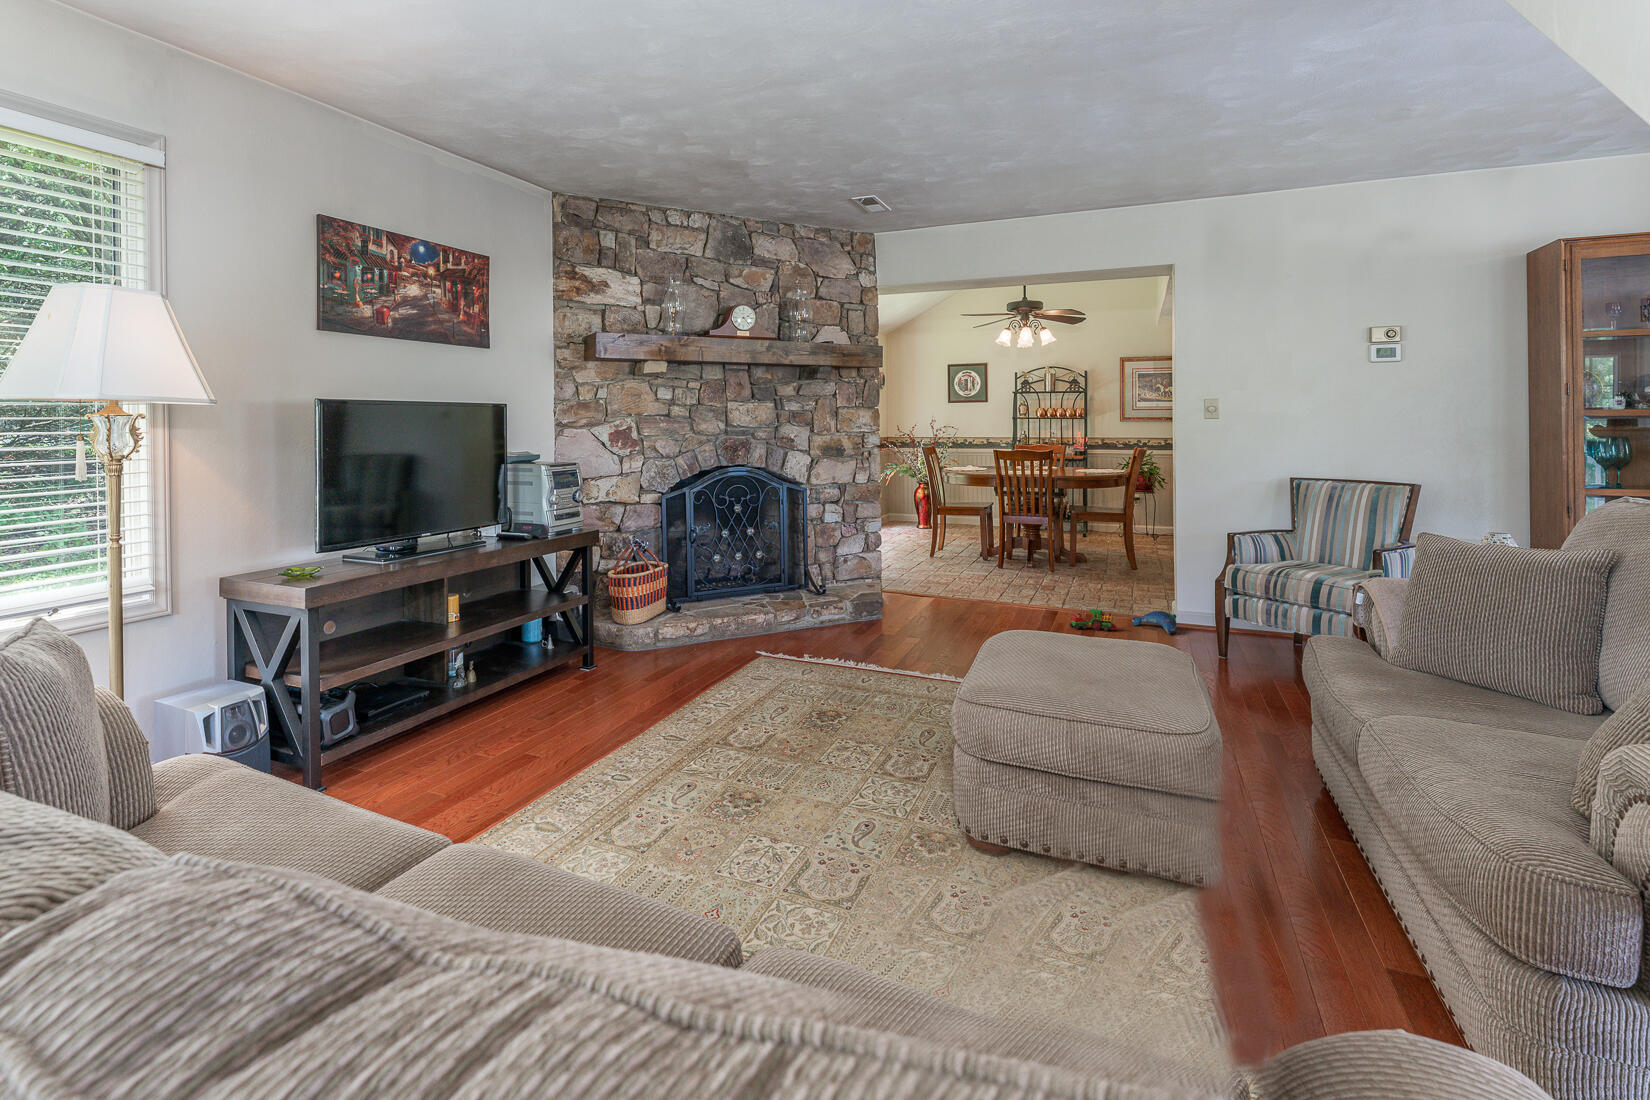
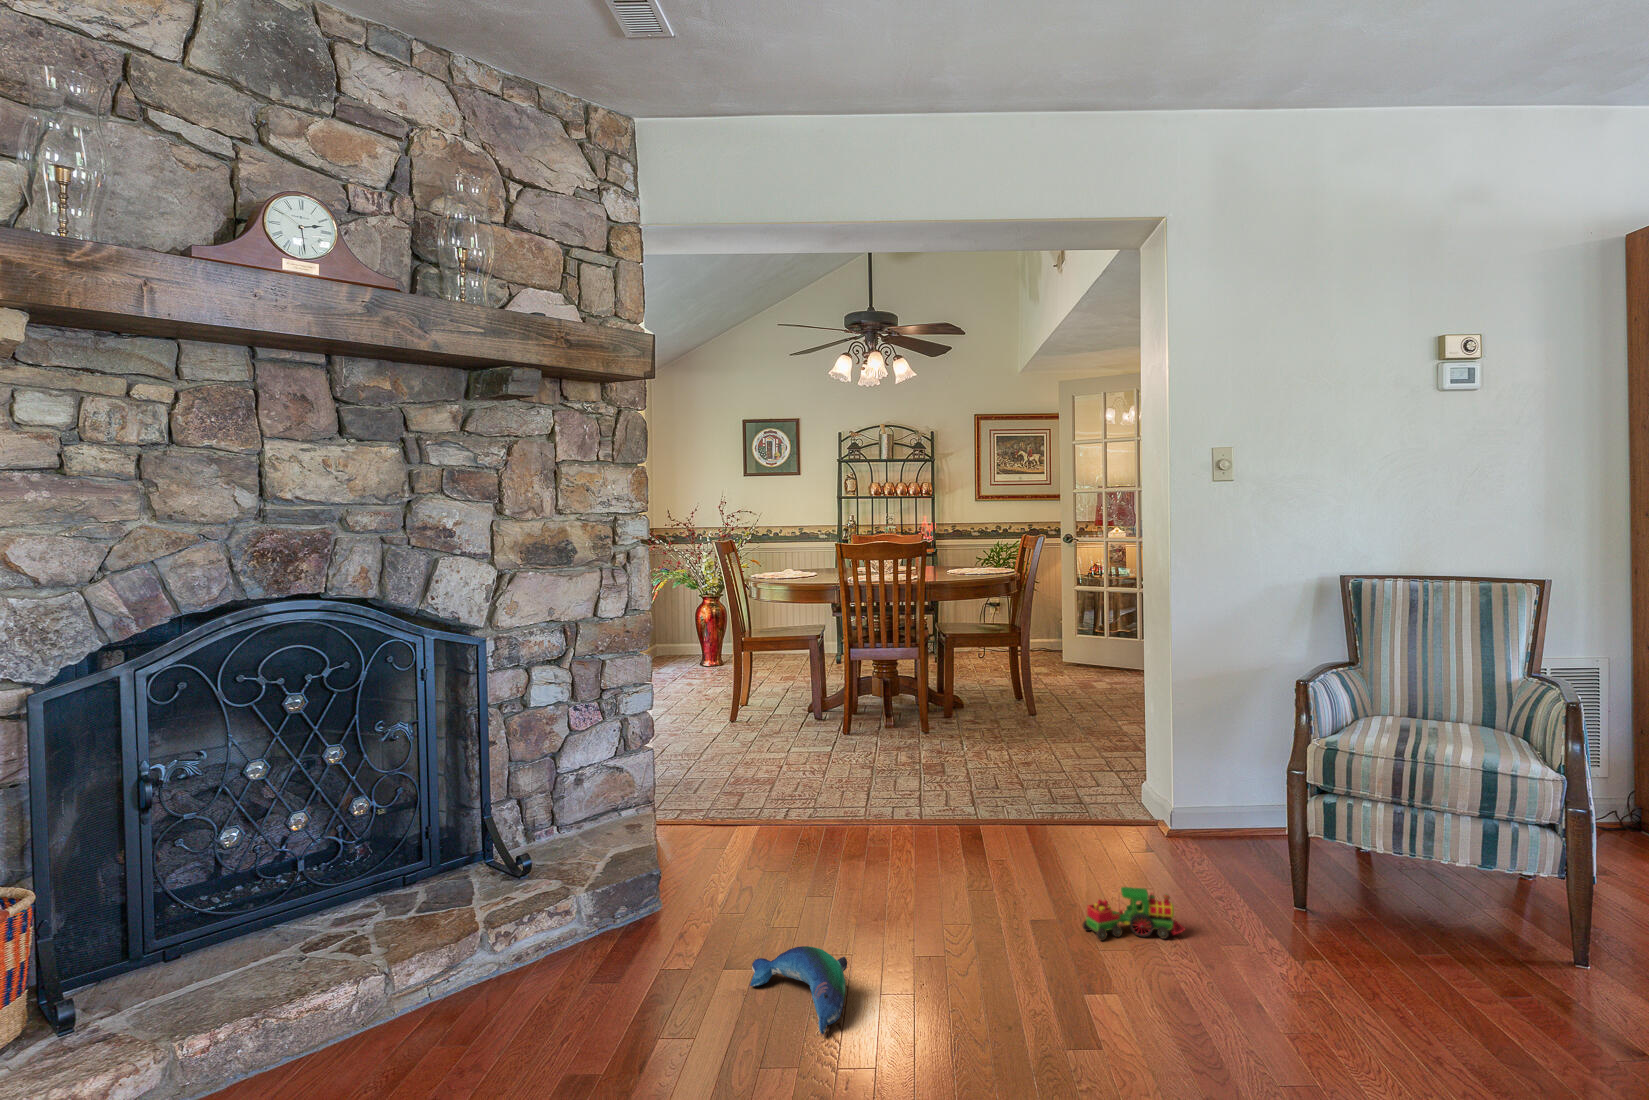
plush toy: present [1132,611,1177,634] -> present [750,946,847,1034]

